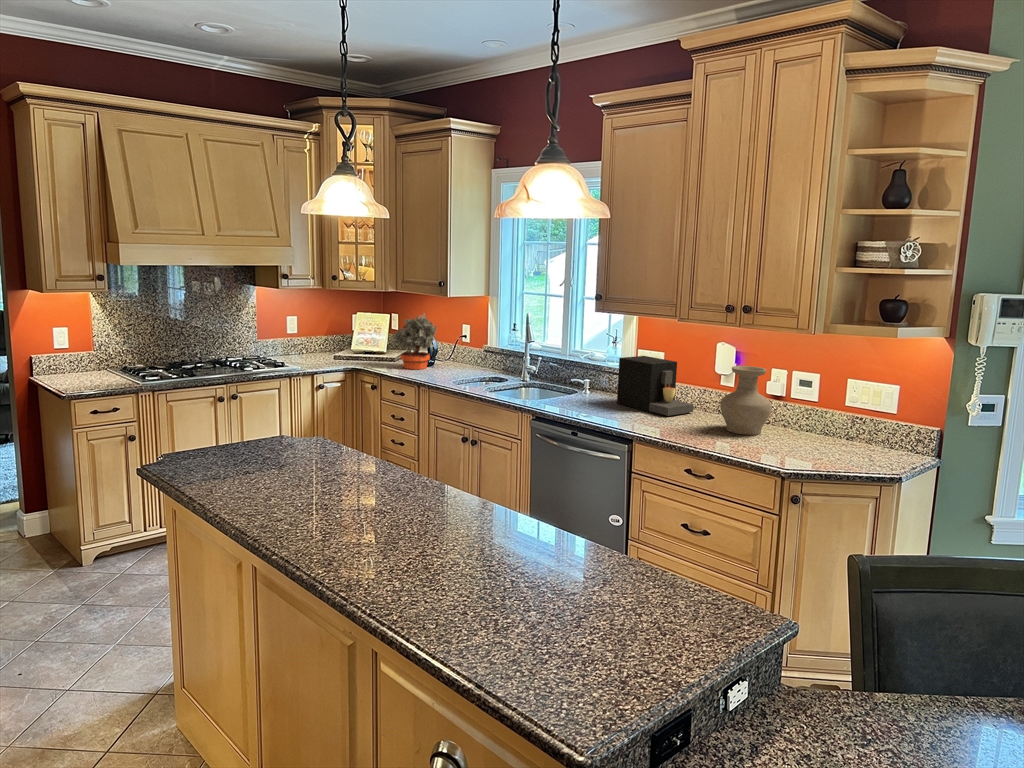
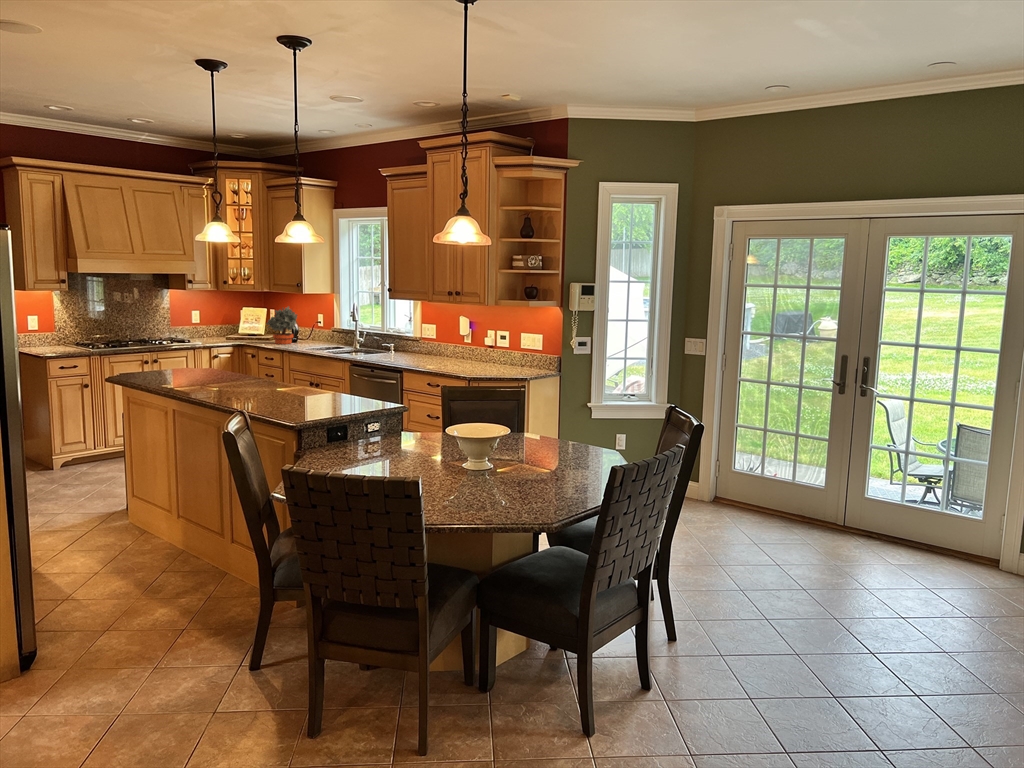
coffee maker: present [617,356,694,416] -> none [405,327,448,360]
vase: present [720,366,772,435] -> none [454,328,483,366]

